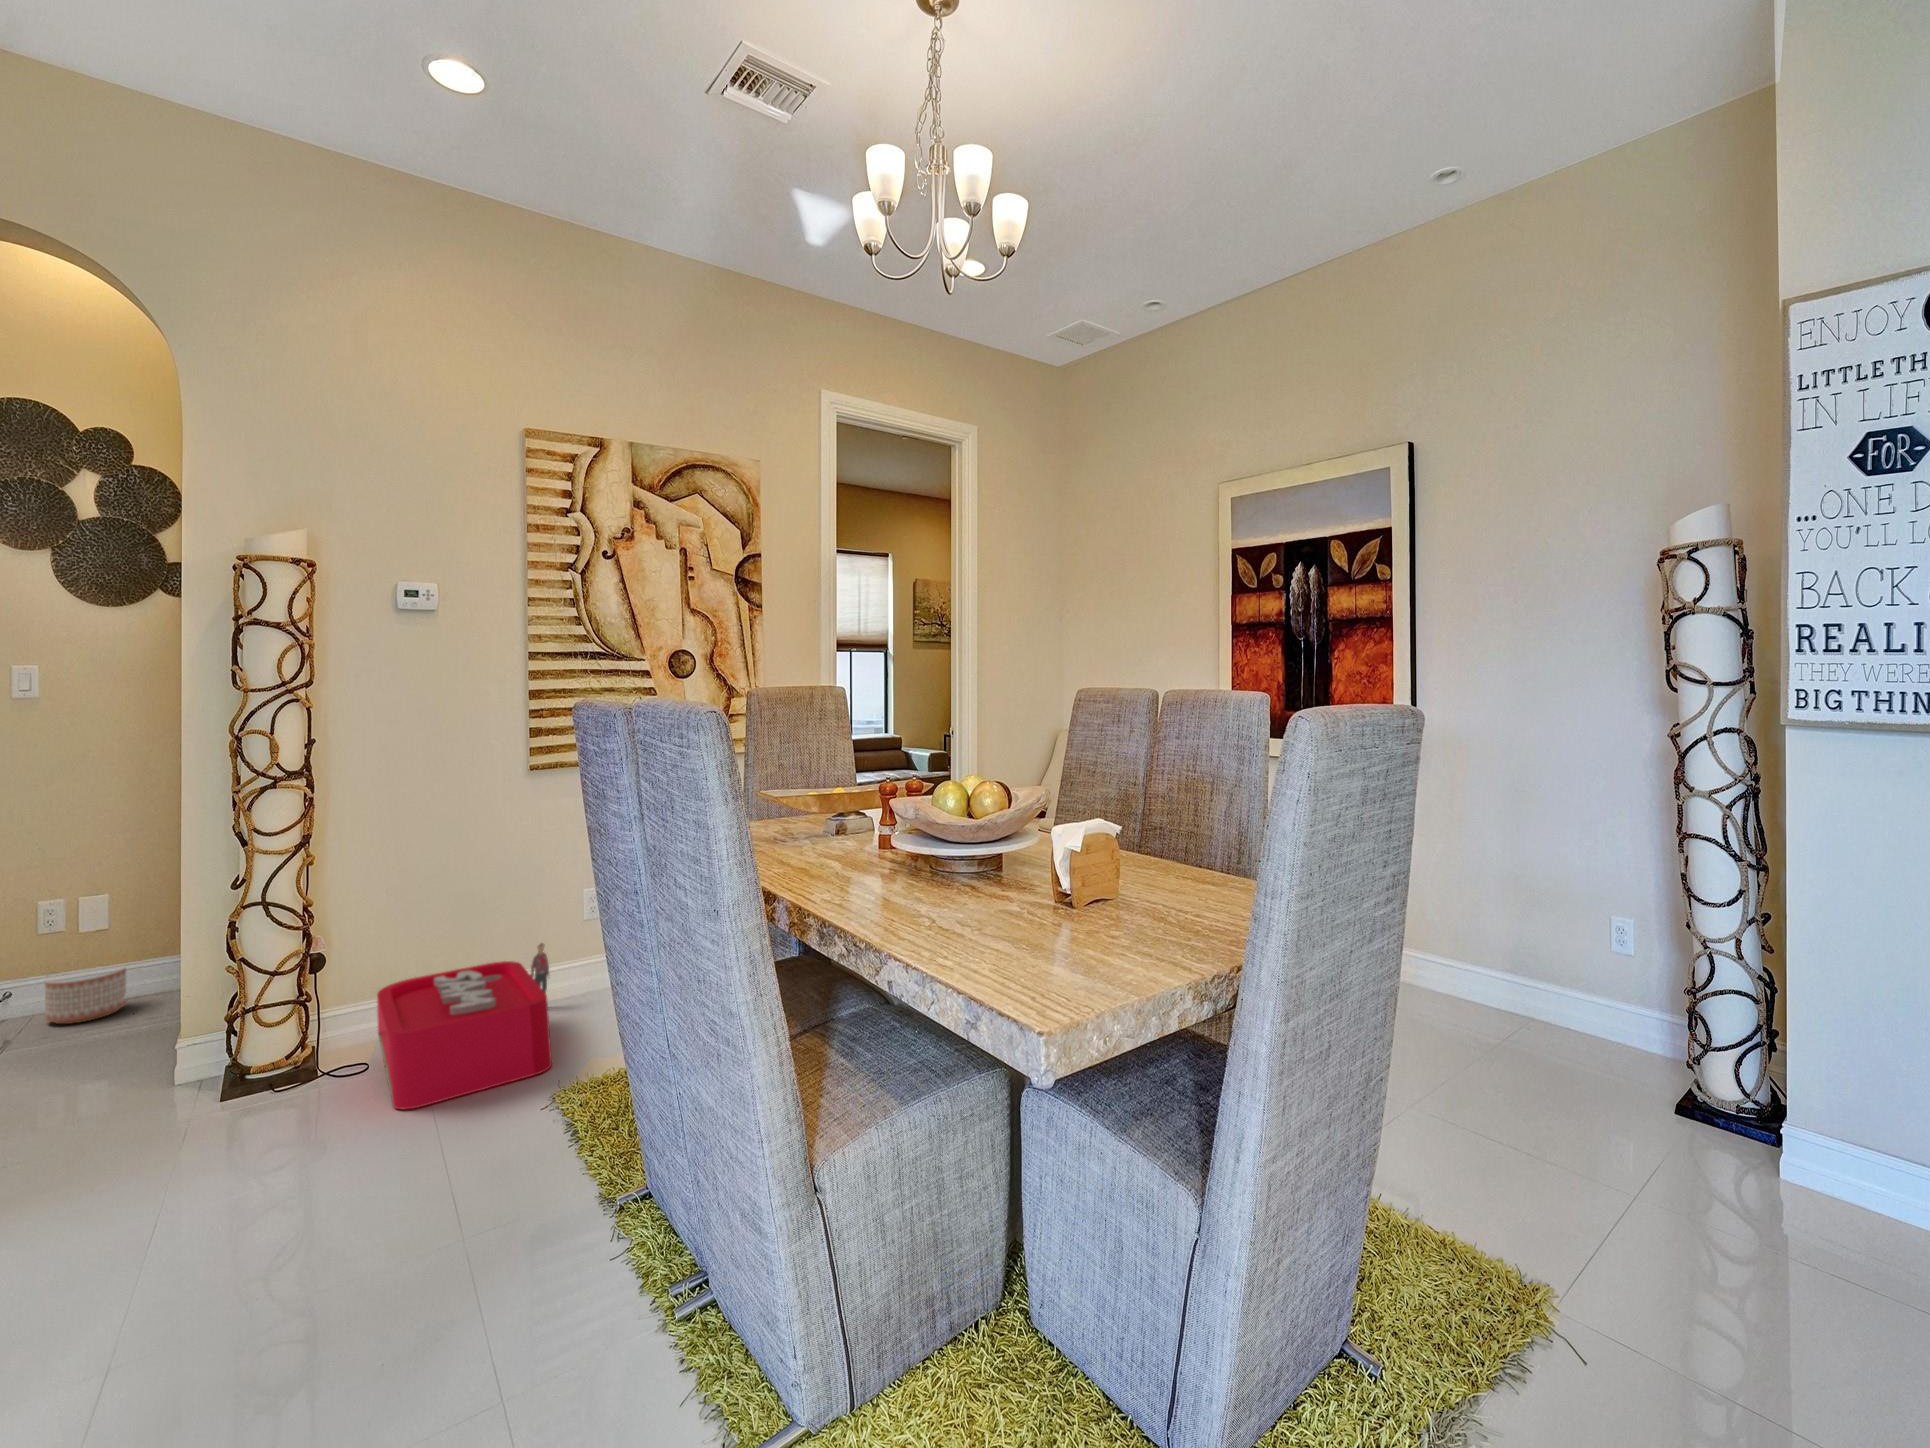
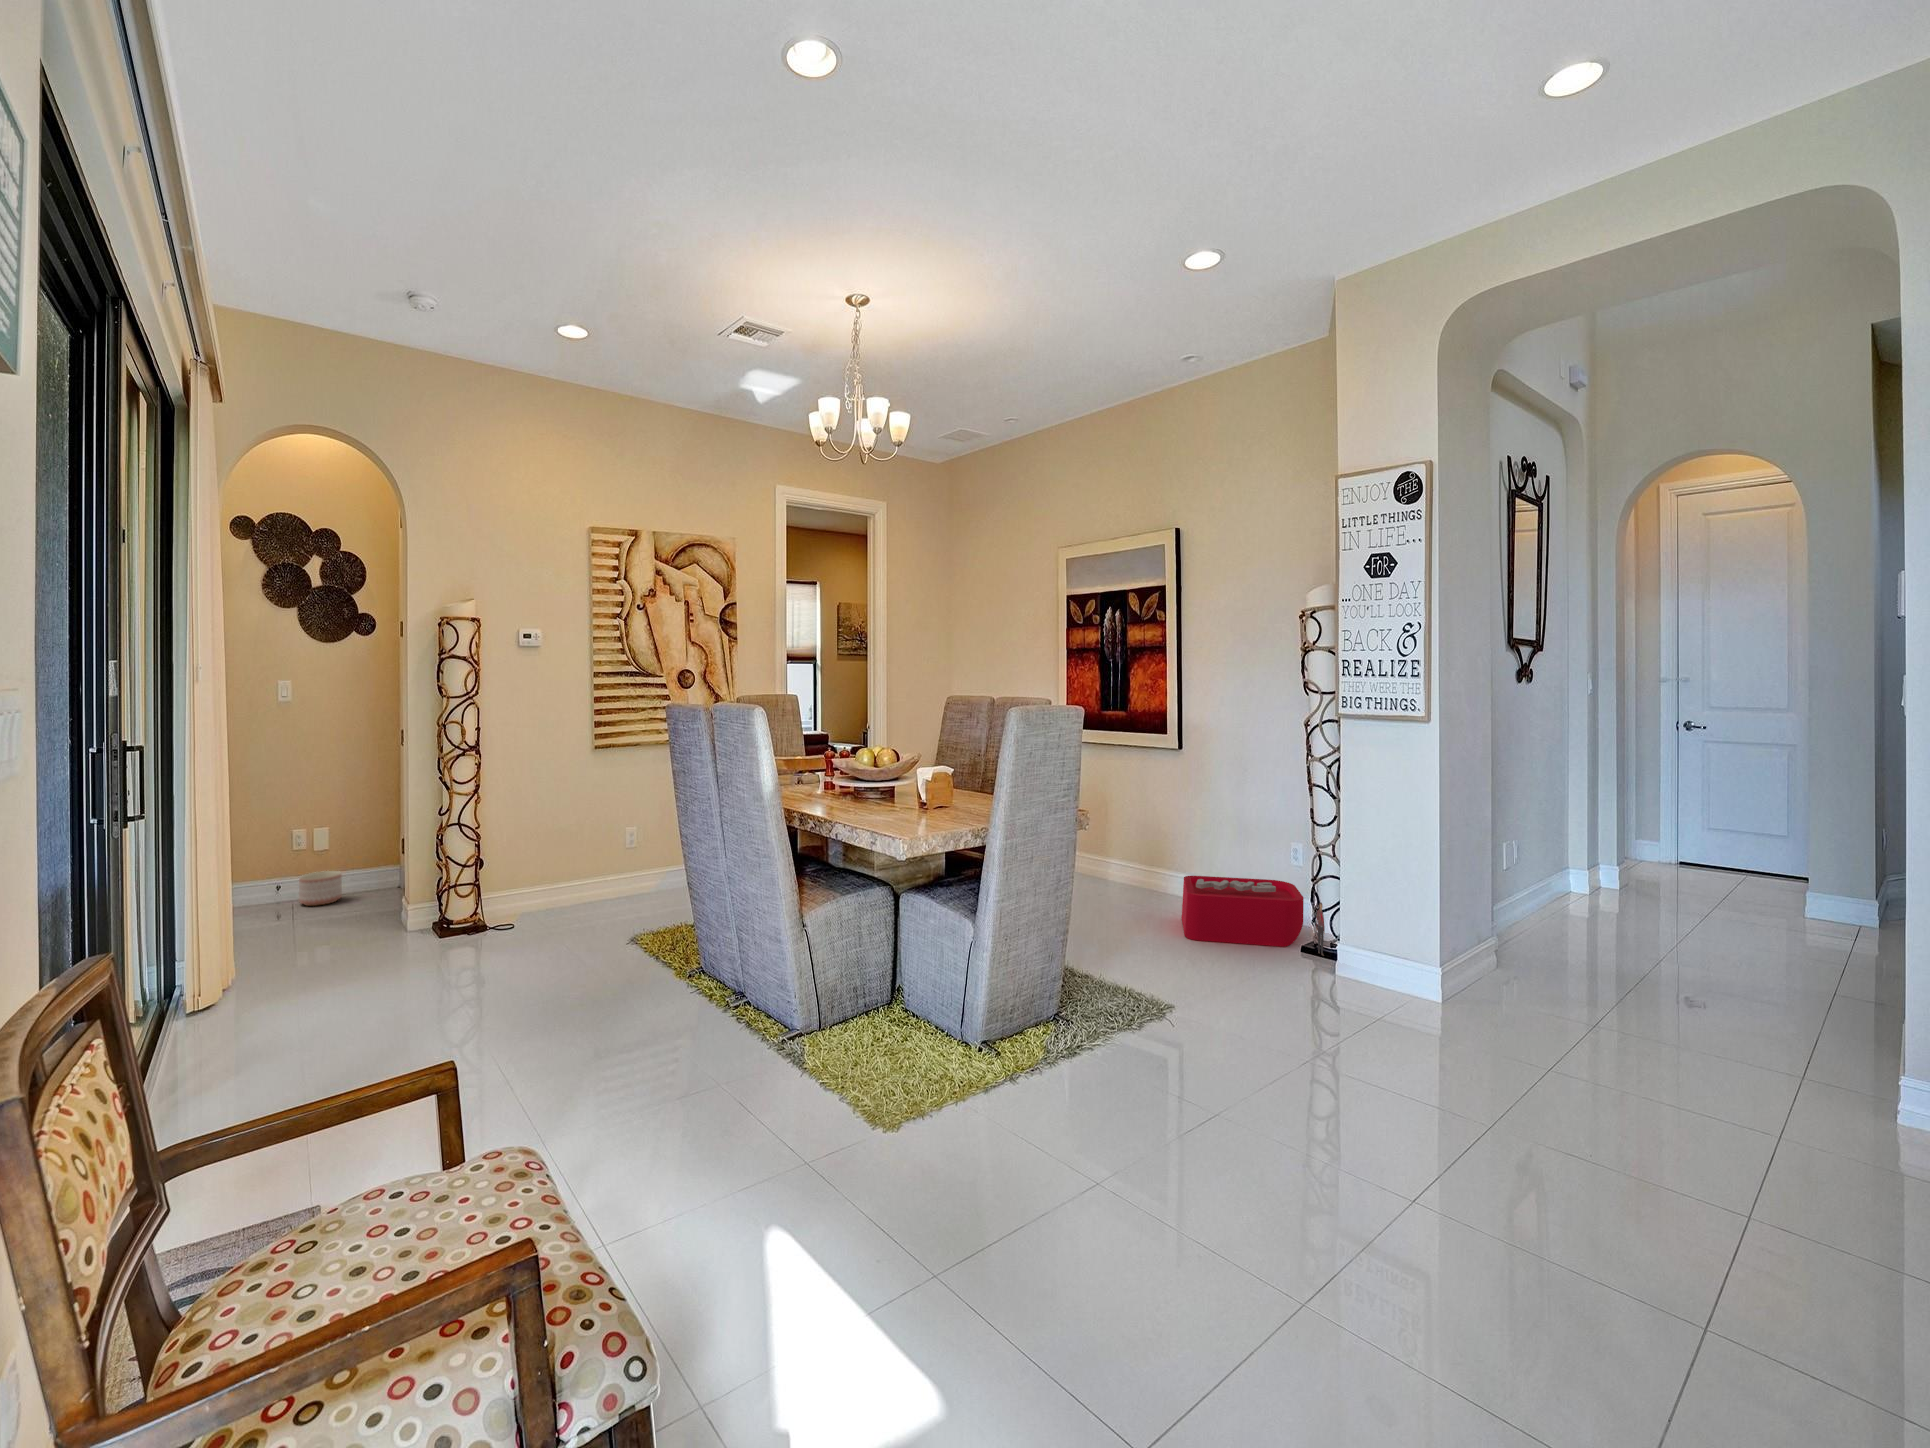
storage bin: present [377,943,552,1109] -> present [1182,876,1325,956]

